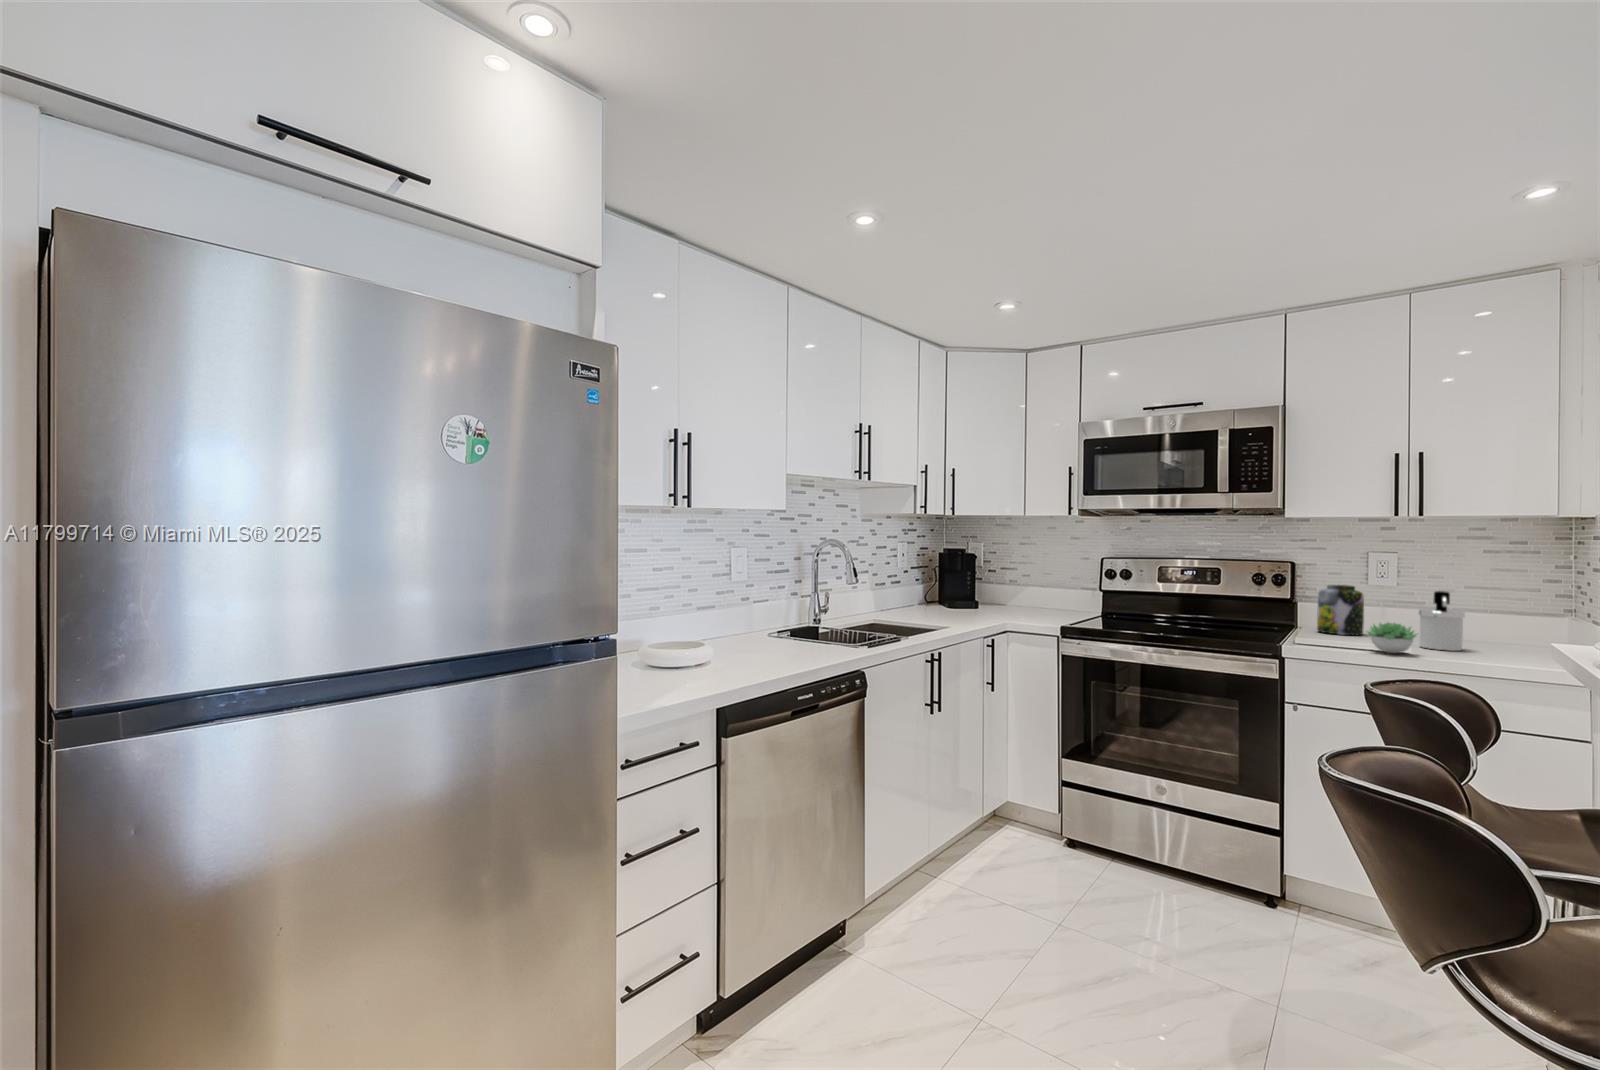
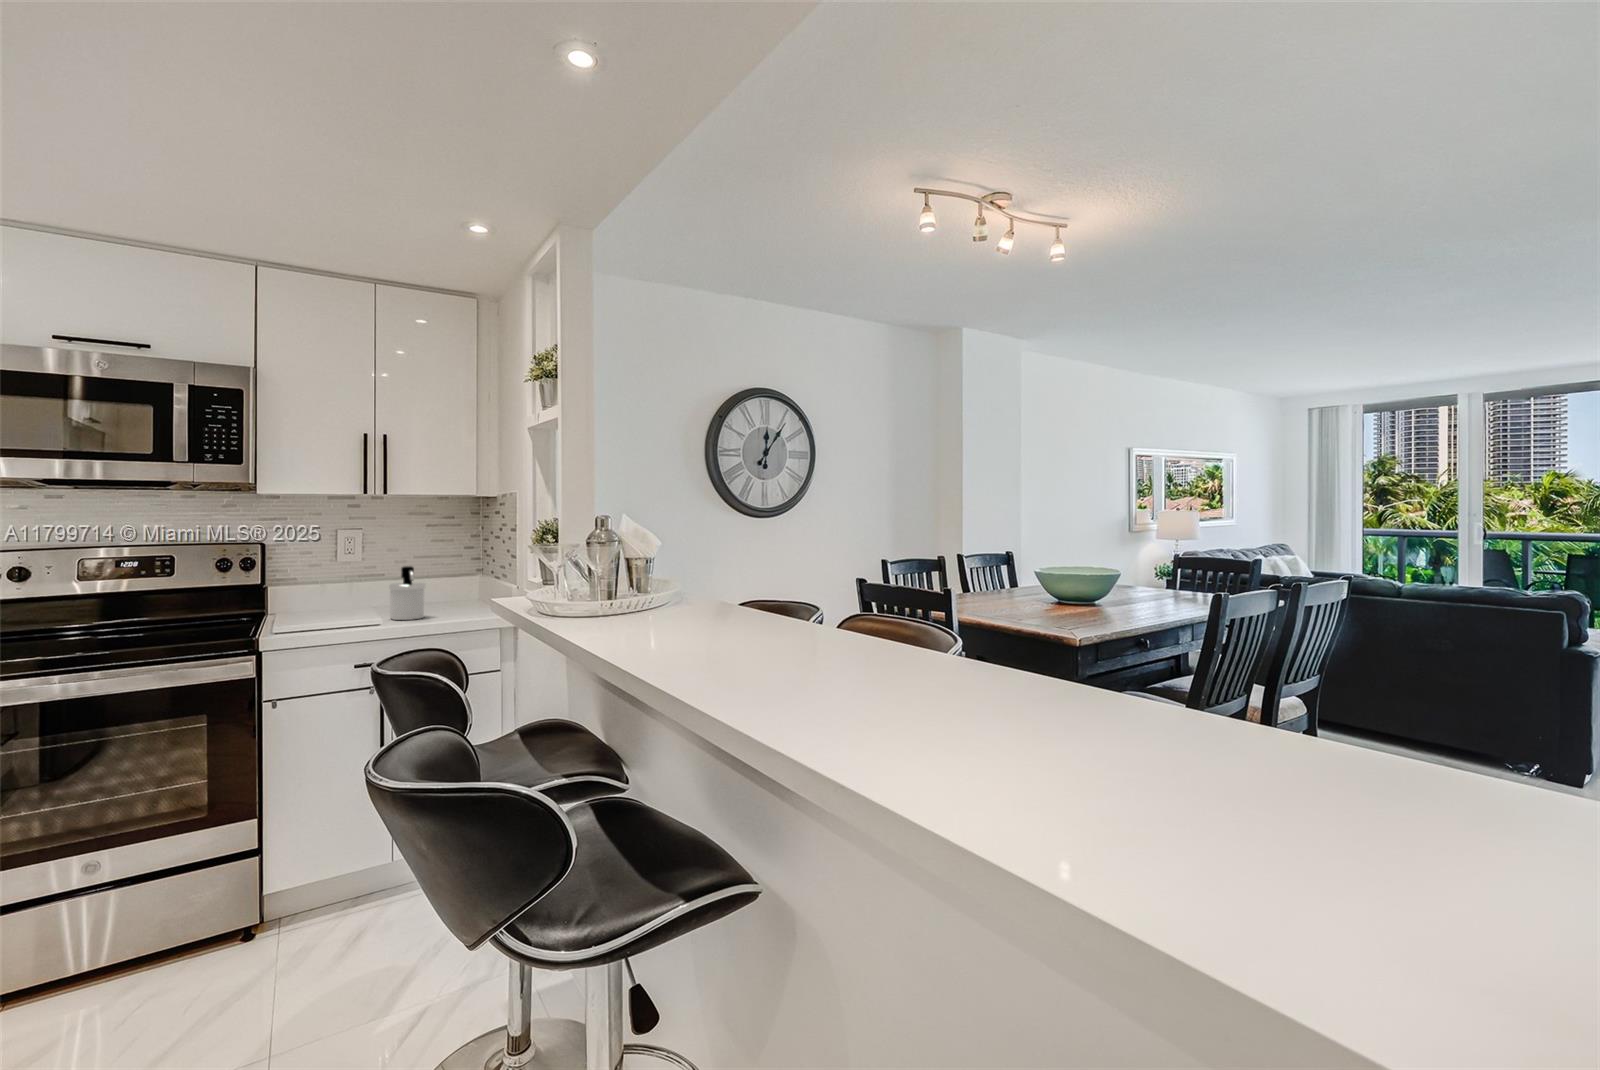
jar: present [1317,585,1364,635] -> none [291,567,337,618]
succulent plant: present [1367,623,1417,653] -> none [347,600,393,630]

